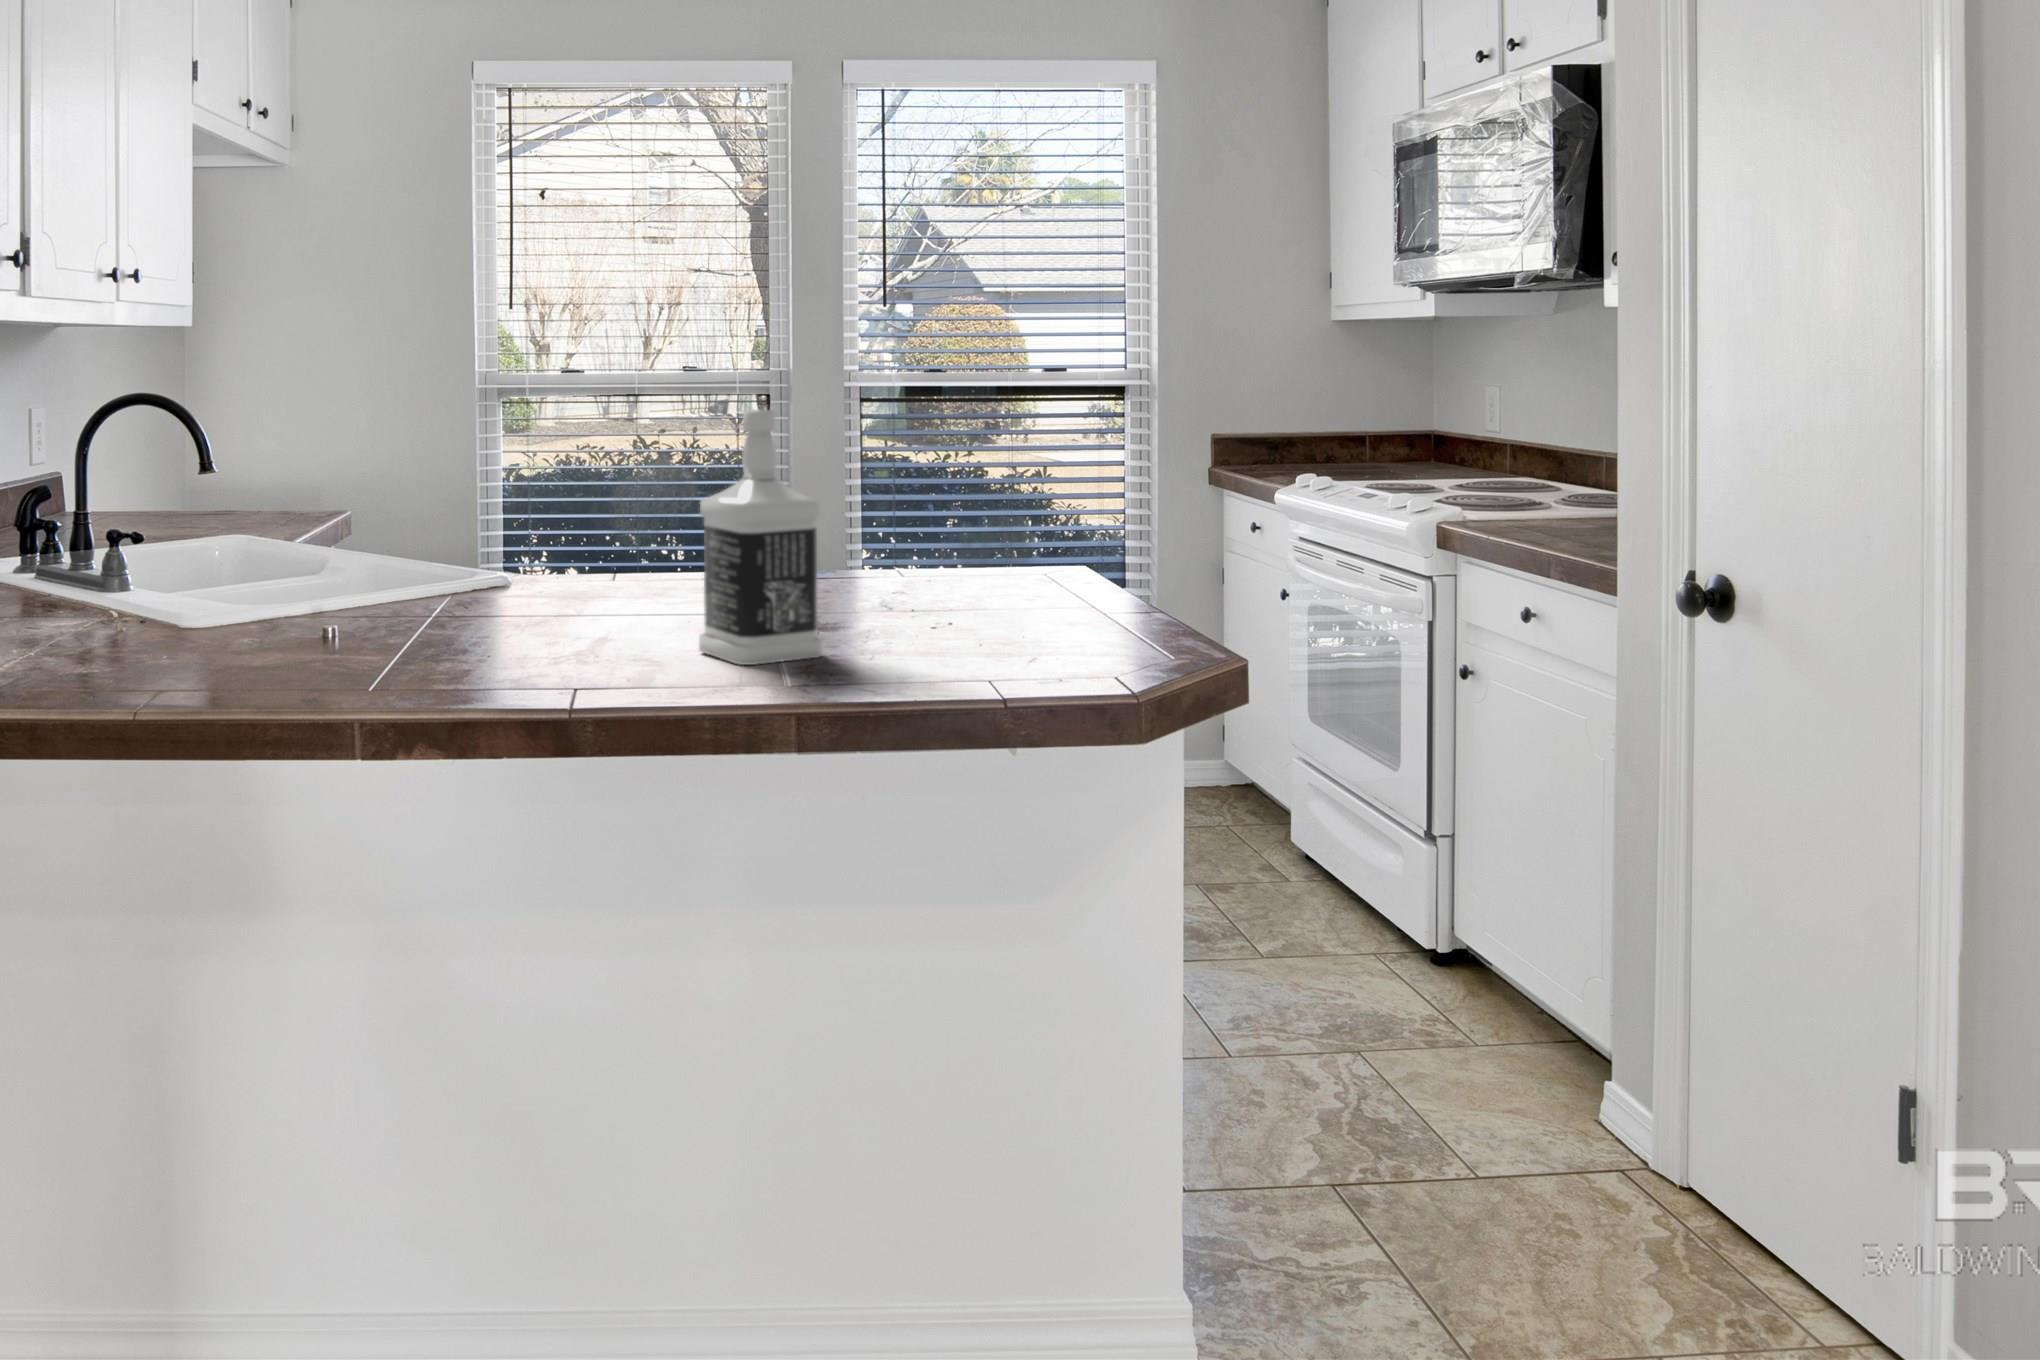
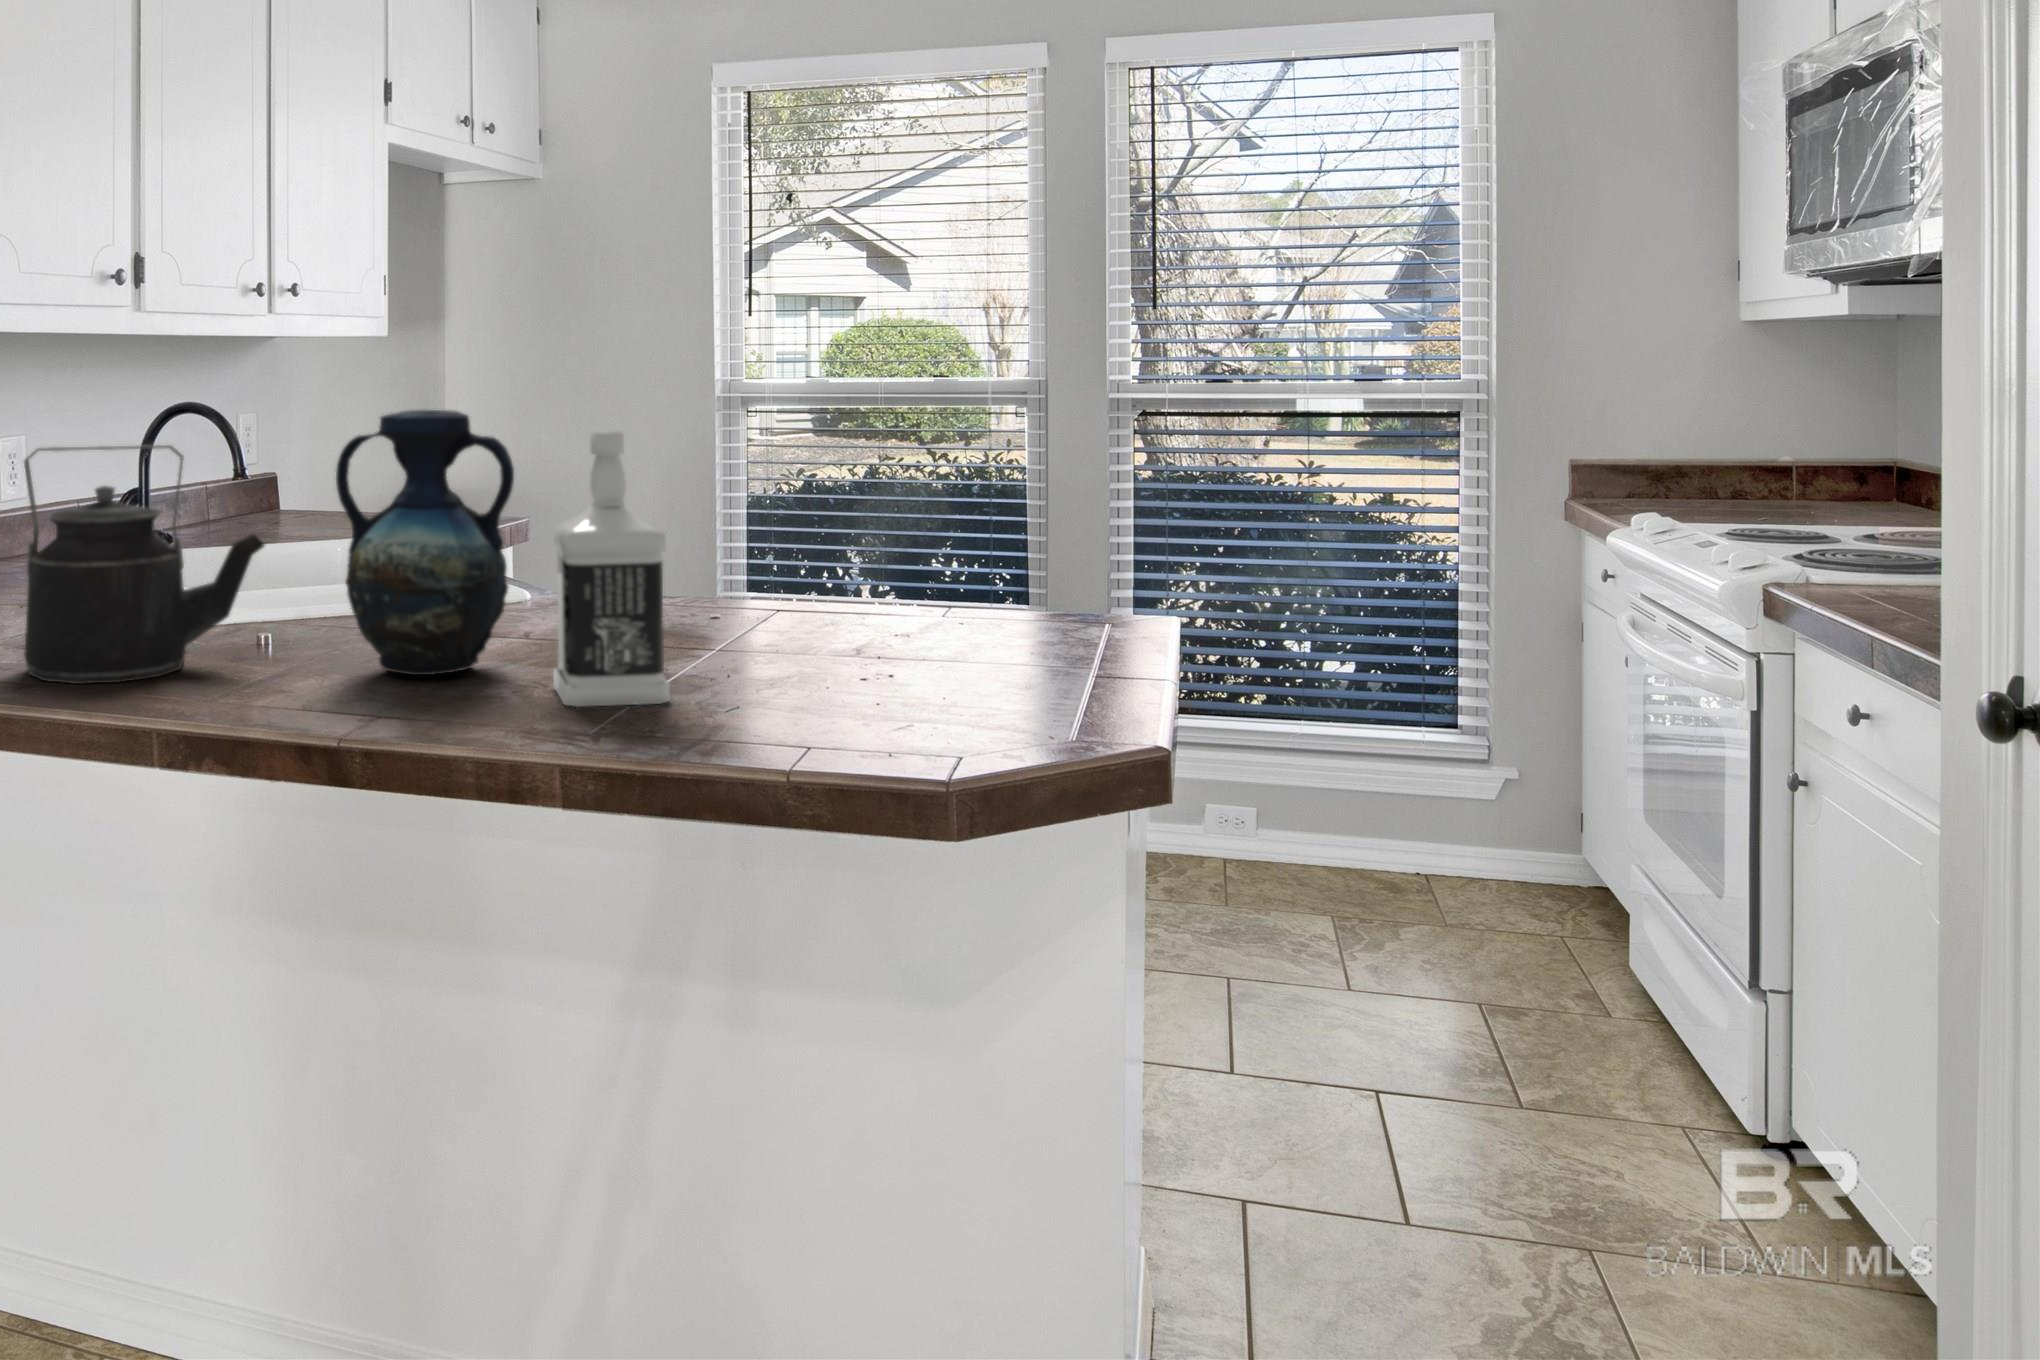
vase: none [463,394,634,651] -> present [336,410,514,675]
kettle: none [128,434,377,685] -> present [24,445,264,684]

